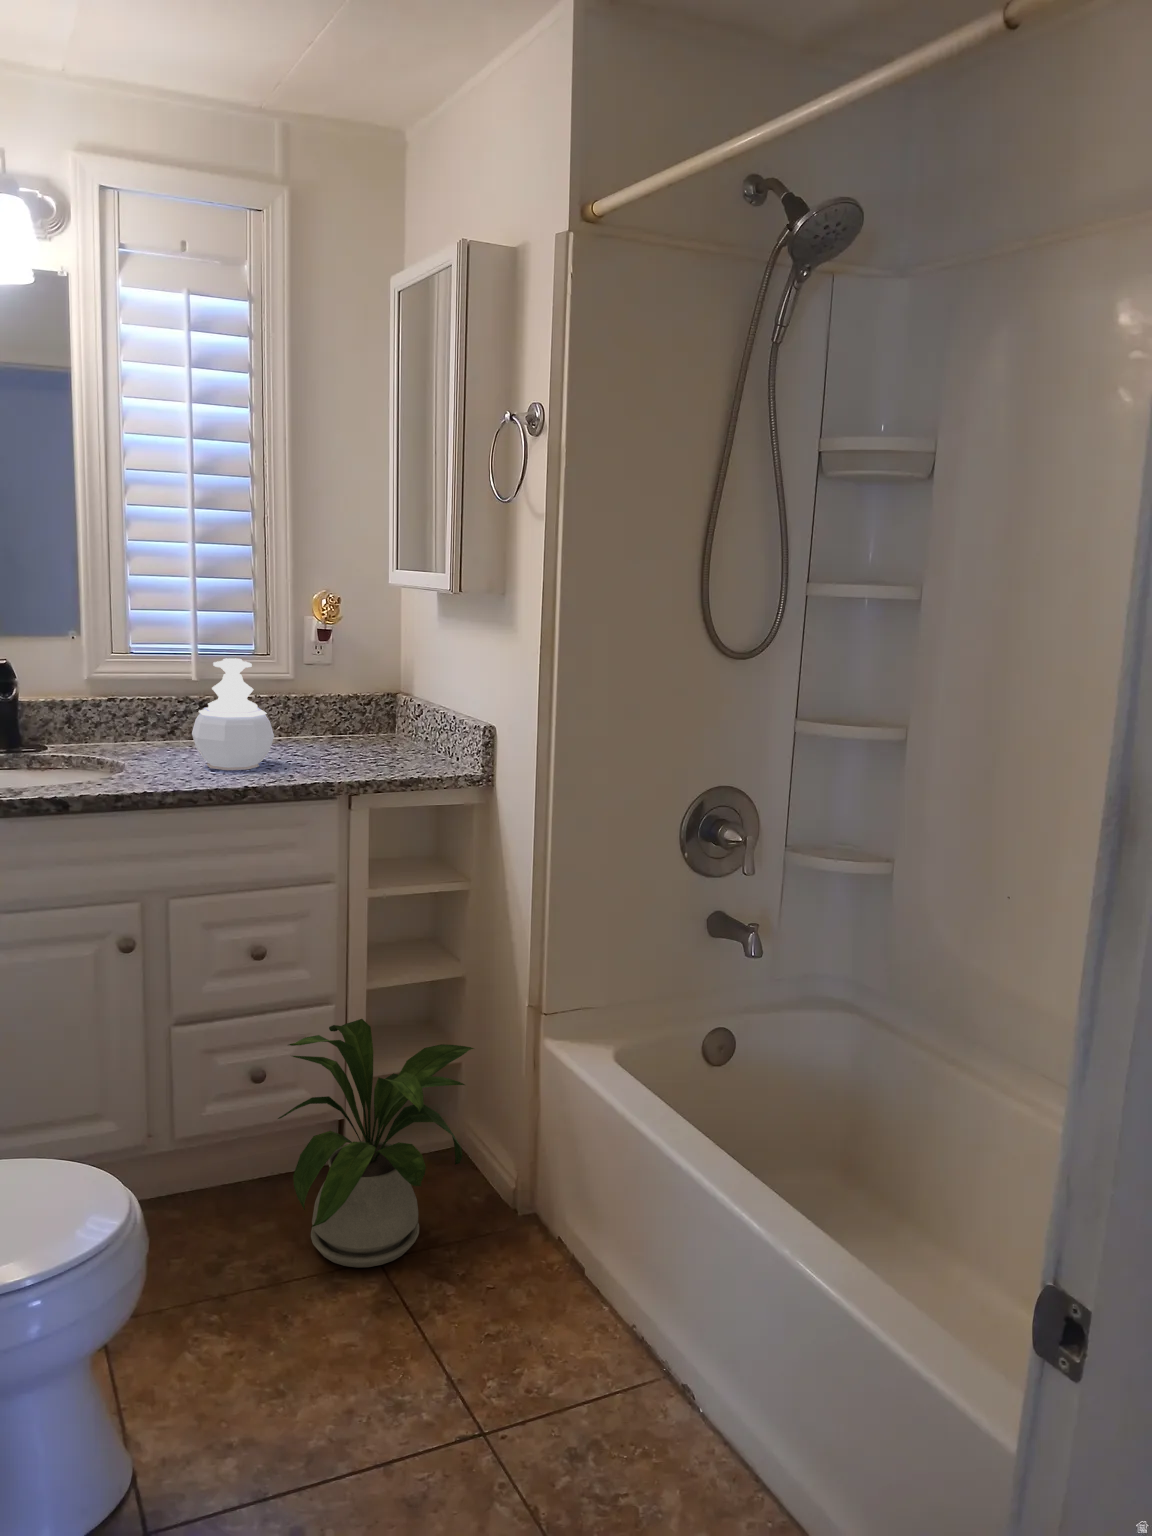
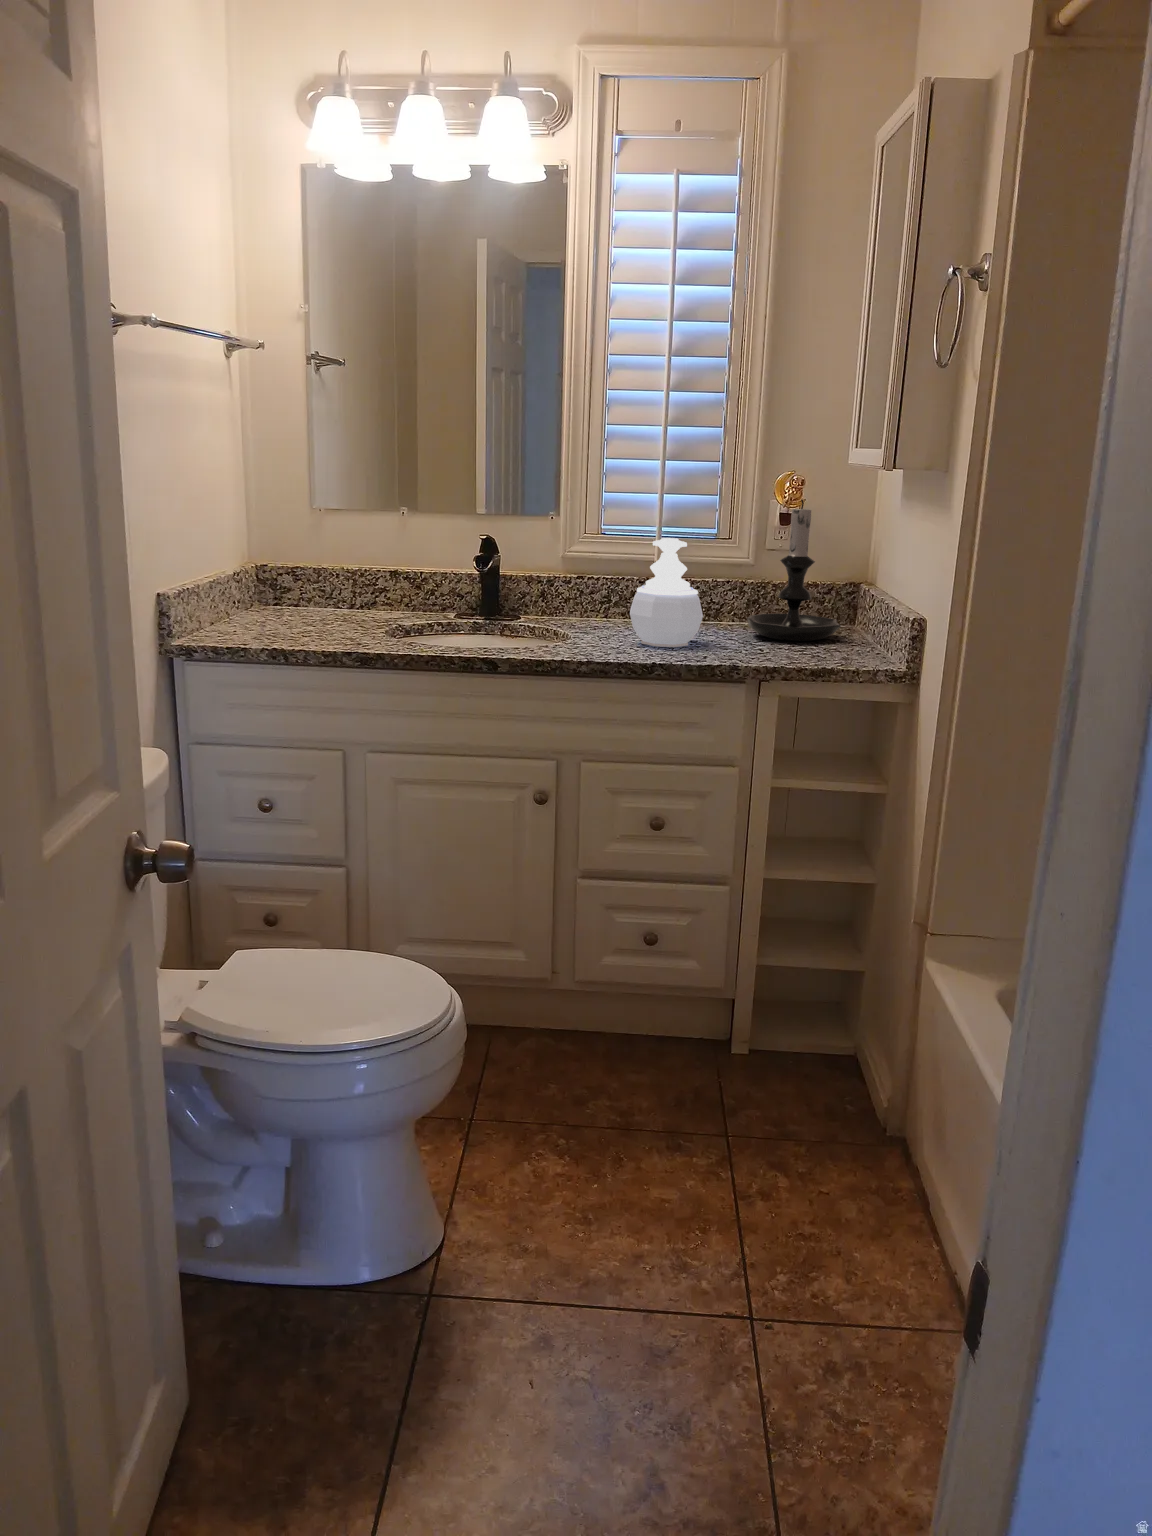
candle holder: none [305,615,399,753] -> present [747,499,841,641]
house plant: present [278,1019,474,1267] -> none [646,902,863,1141]

